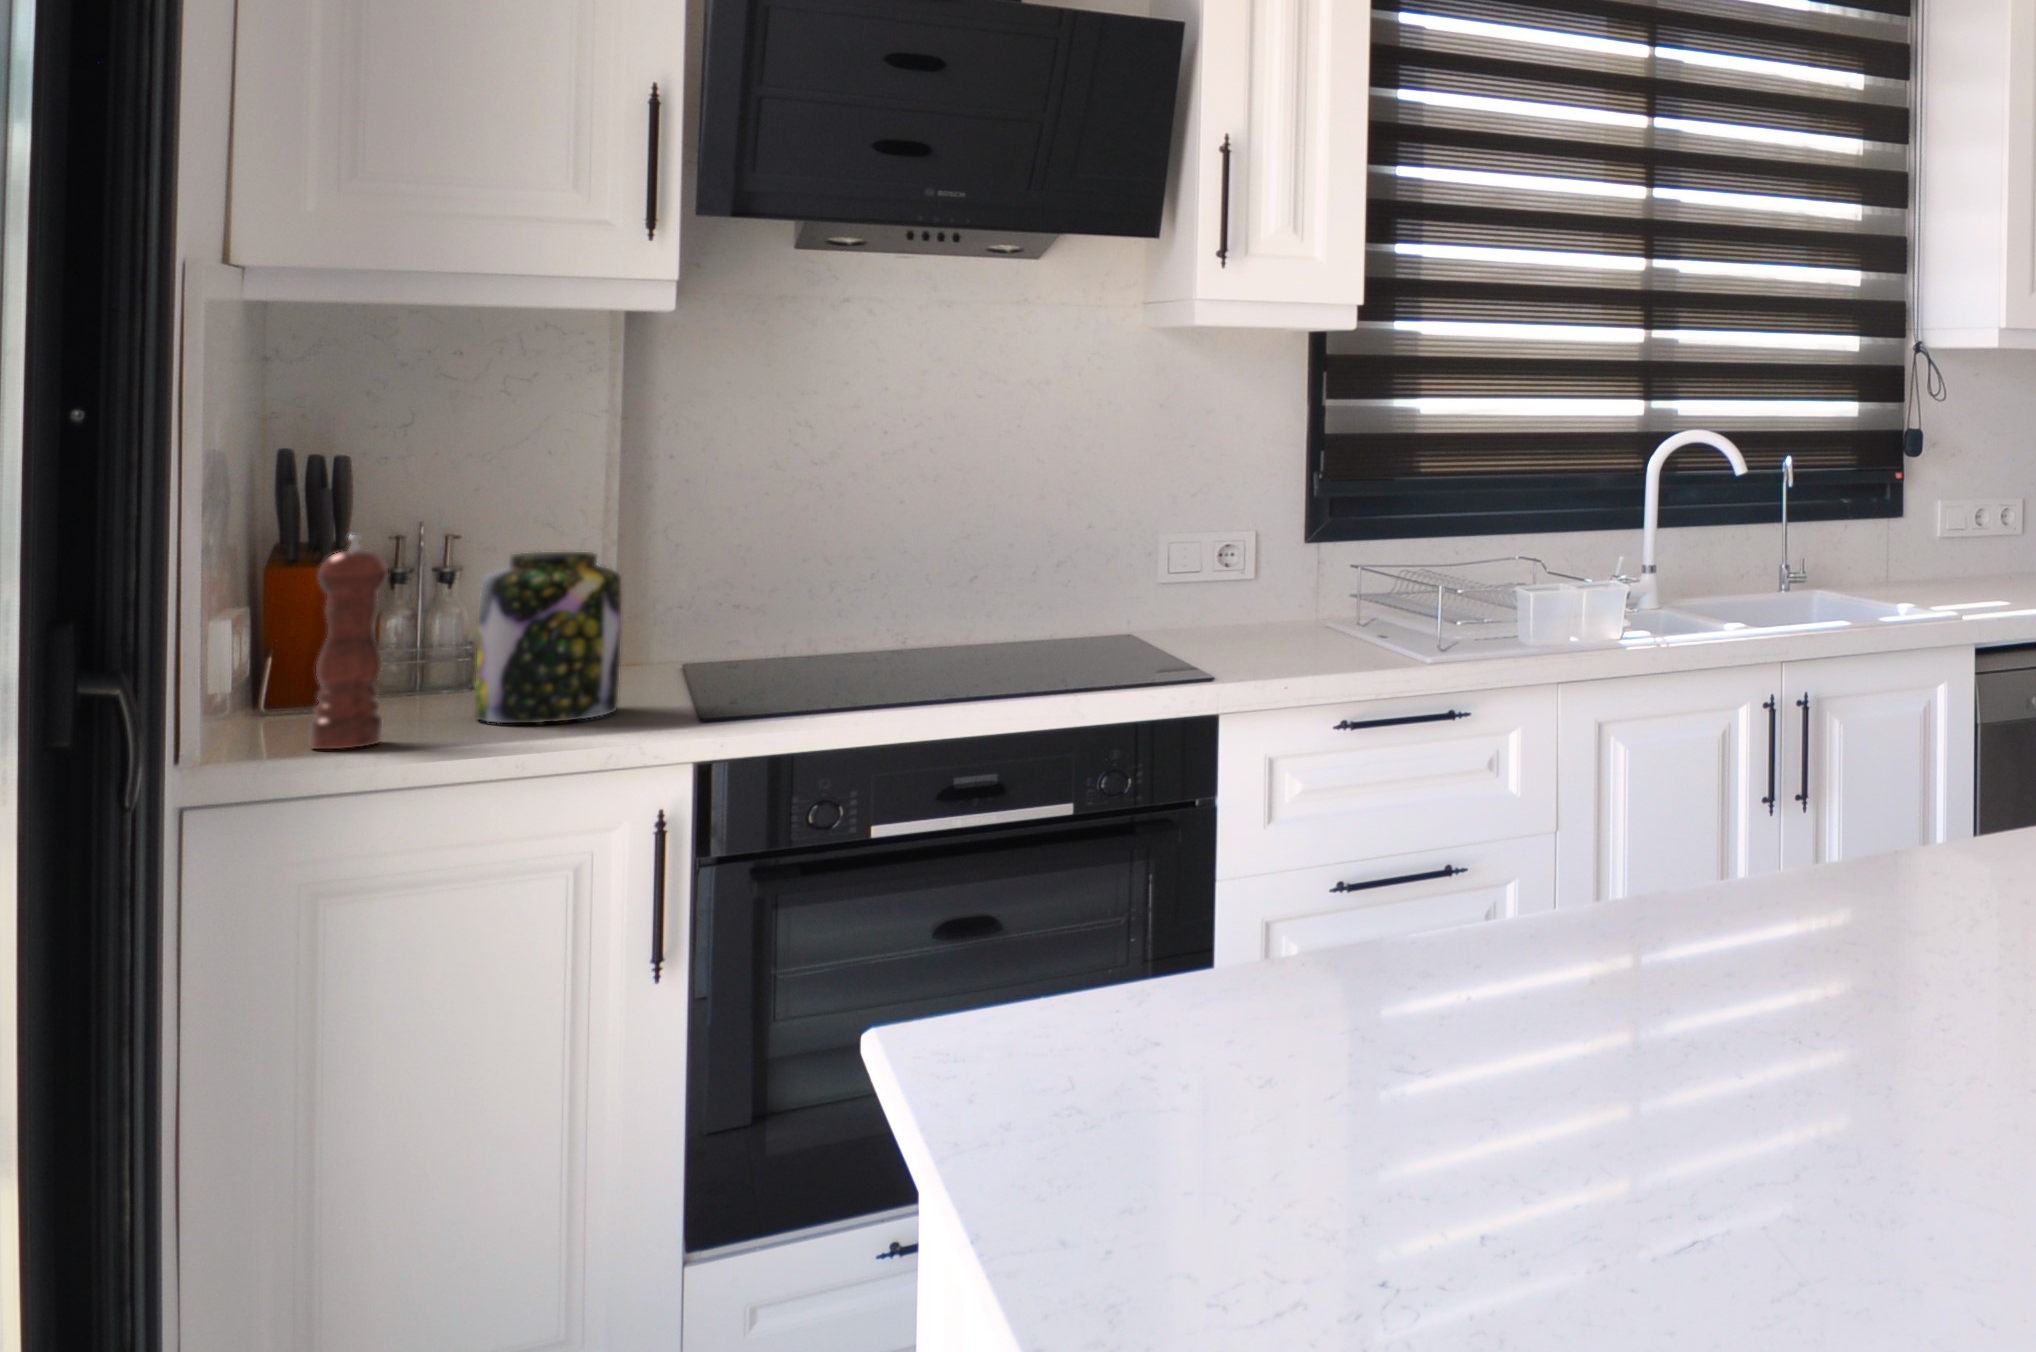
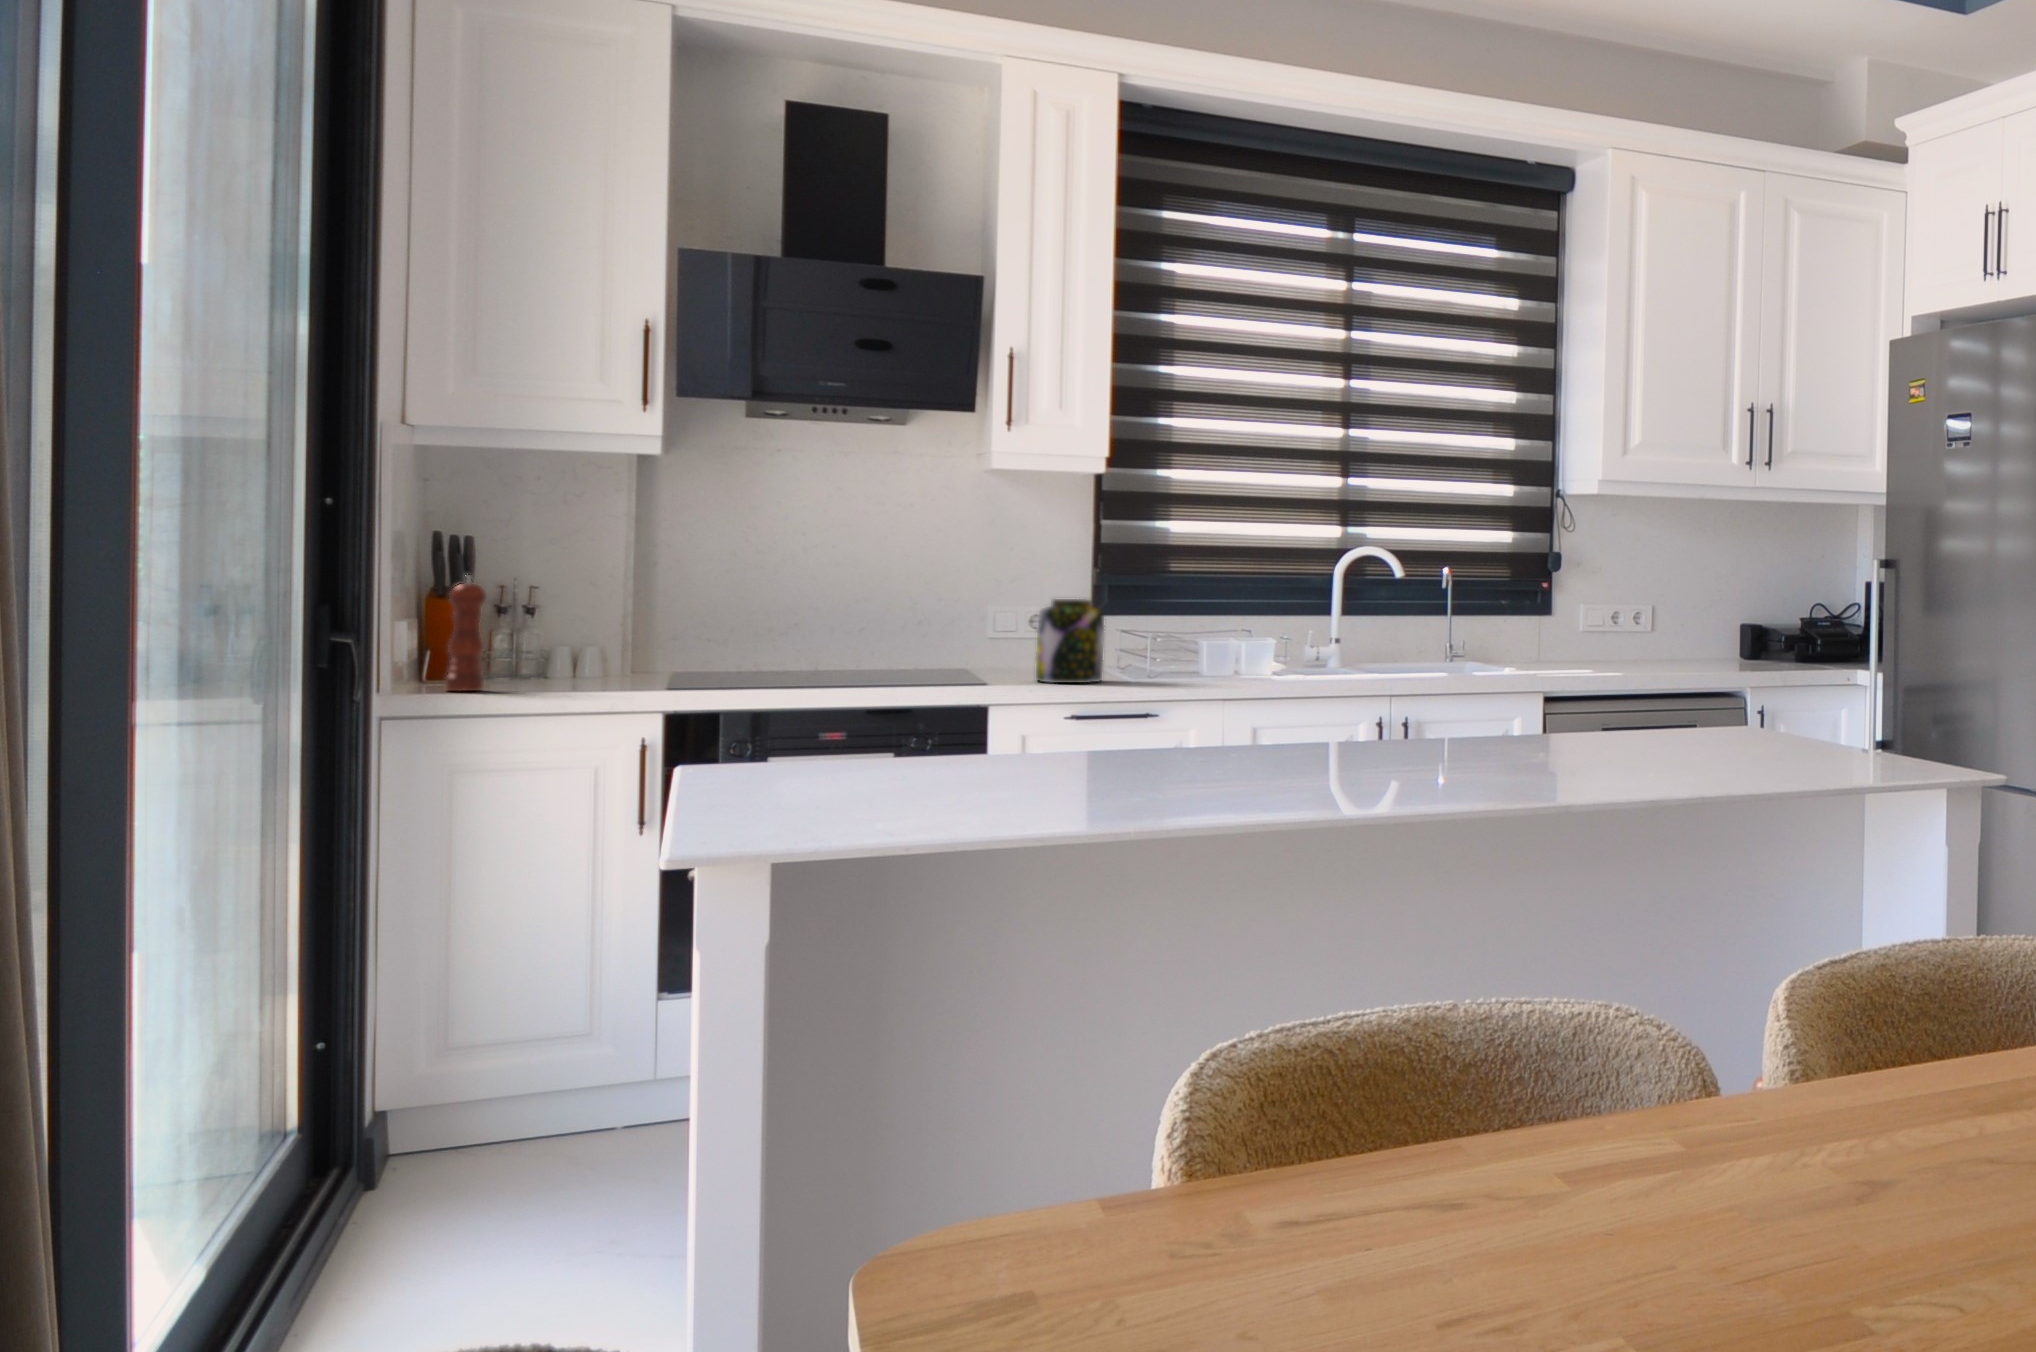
jar: present [475,552,621,723] -> present [1036,599,1104,683]

